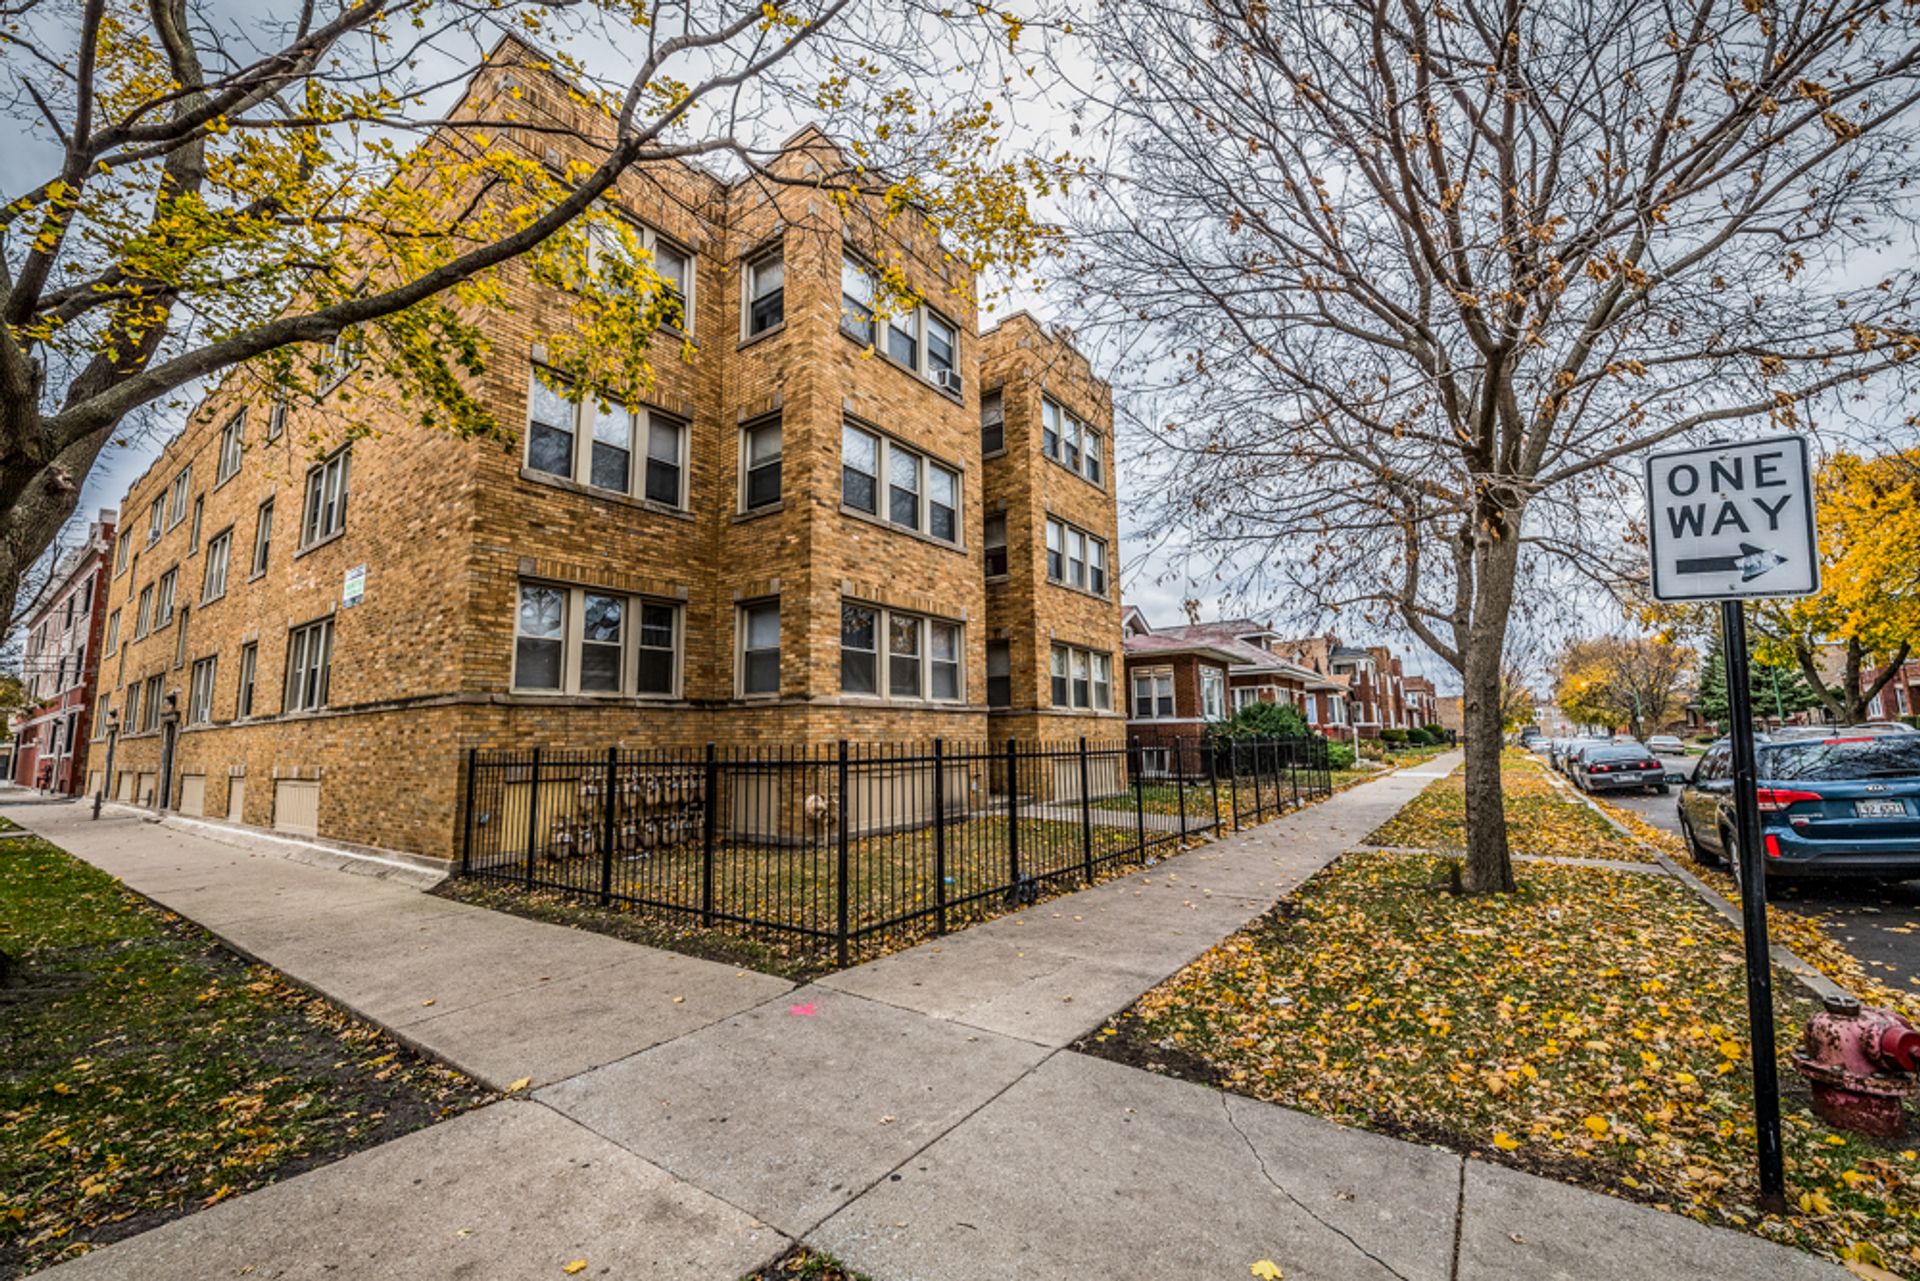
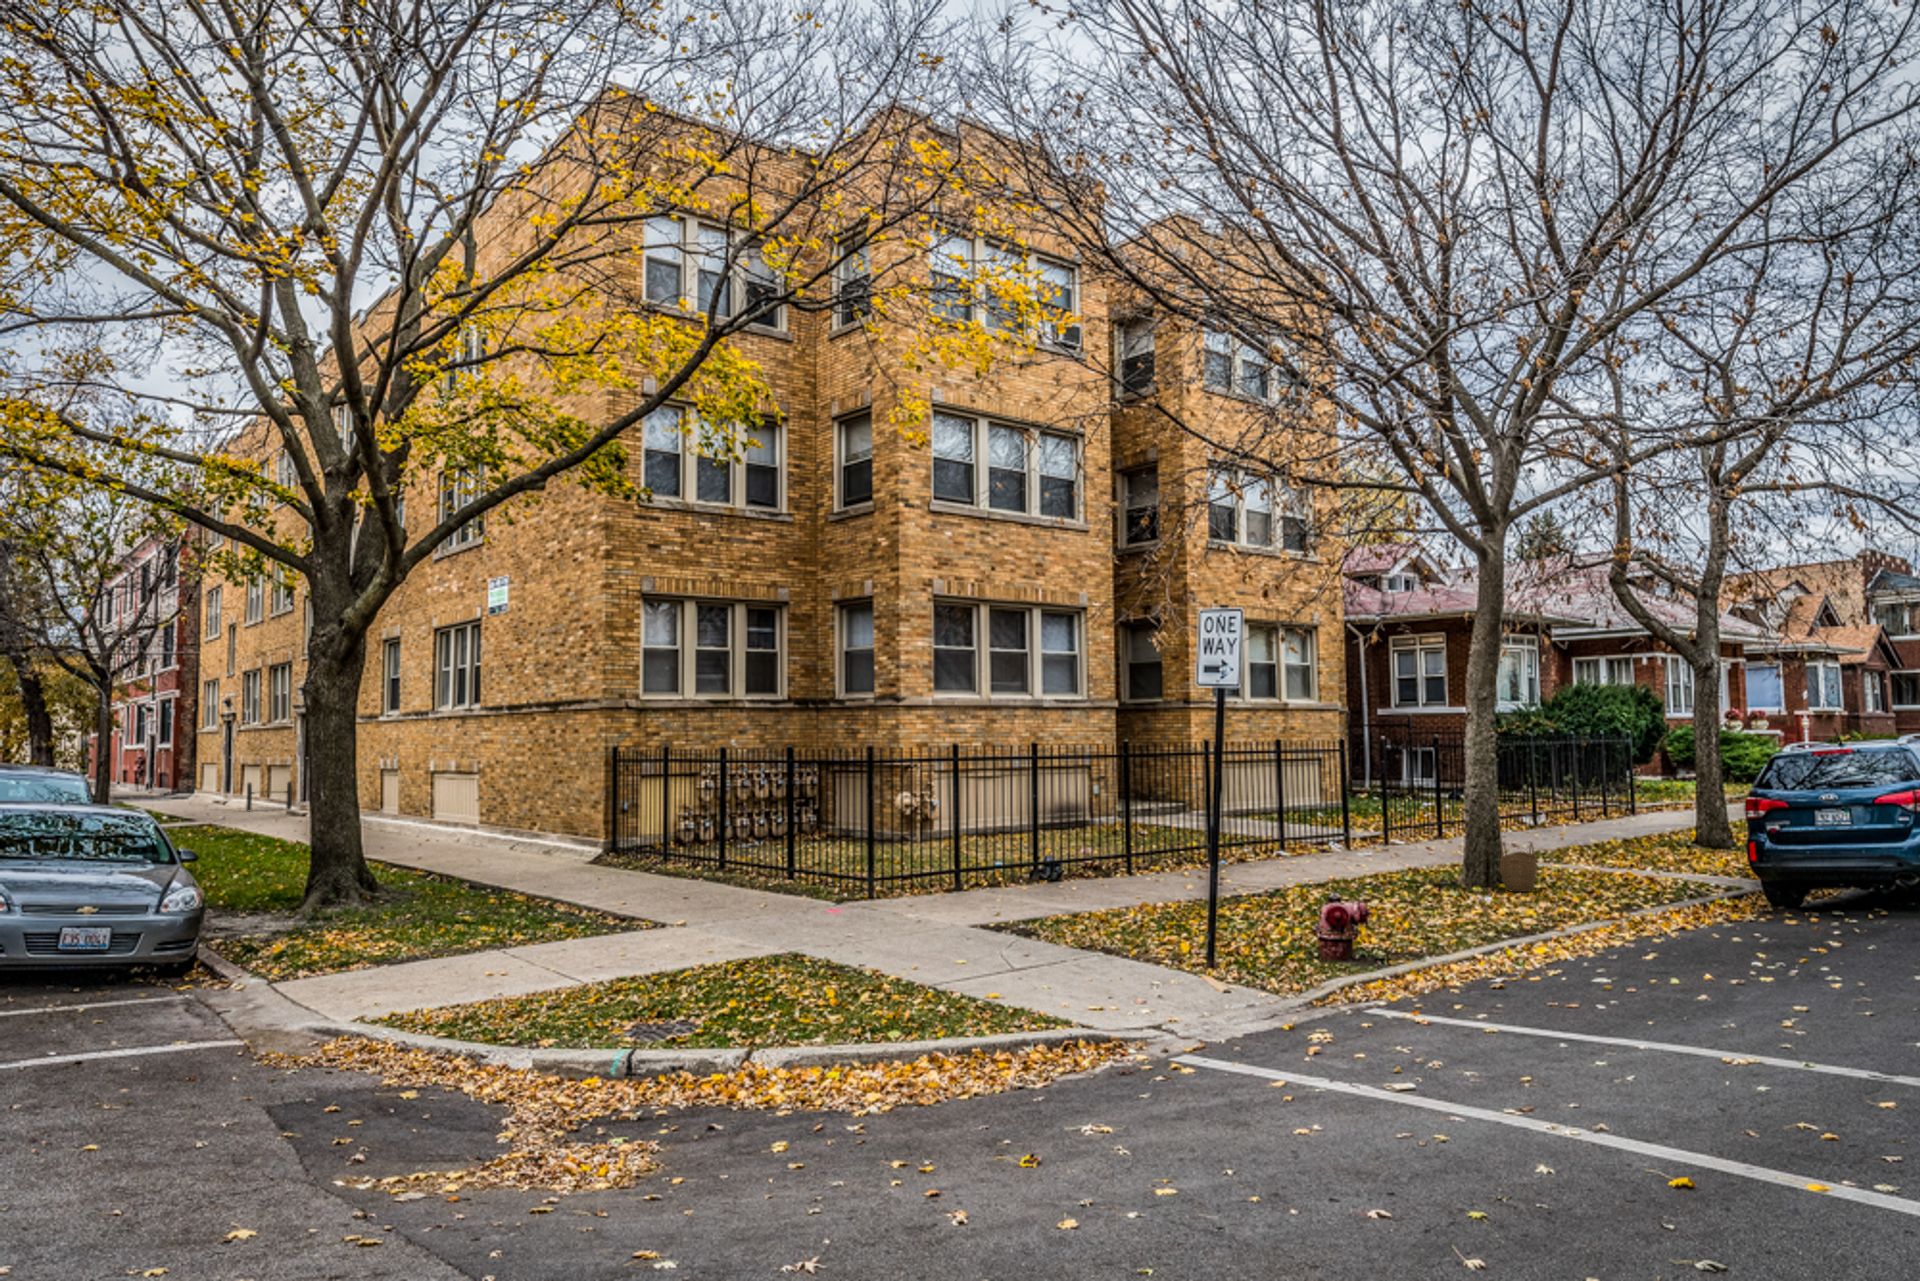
potted plant: present [1428,838,1470,892] -> none [1416,840,1463,889]
woven basket: none [1513,838,1564,895] -> present [1500,842,1537,892]

